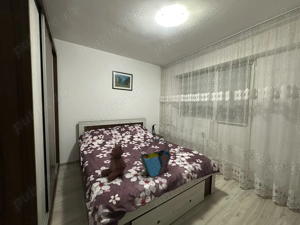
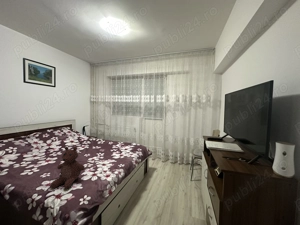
tote bag: present [140,139,171,177] -> none [95,135,124,171]

